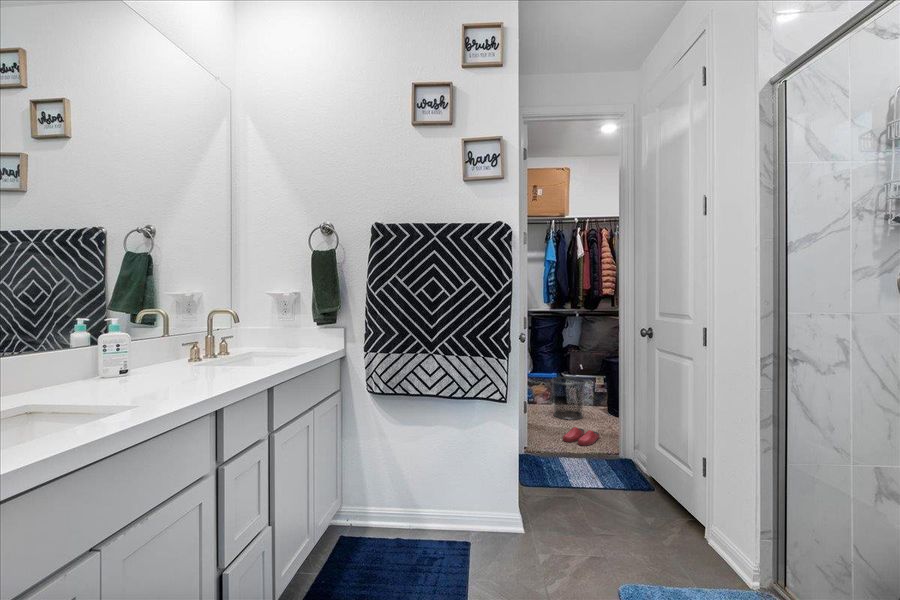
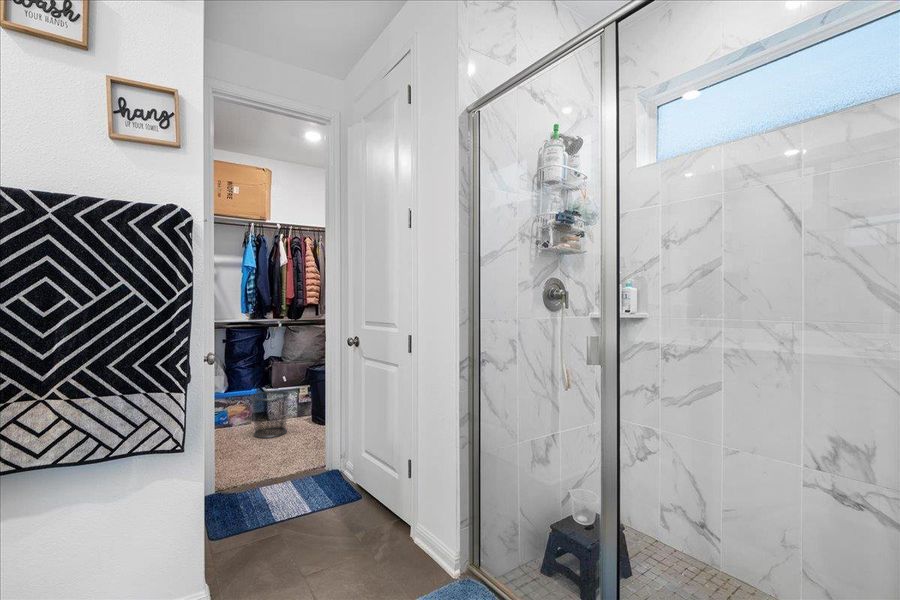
slippers: present [563,427,599,446] -> none [264,446,305,466]

